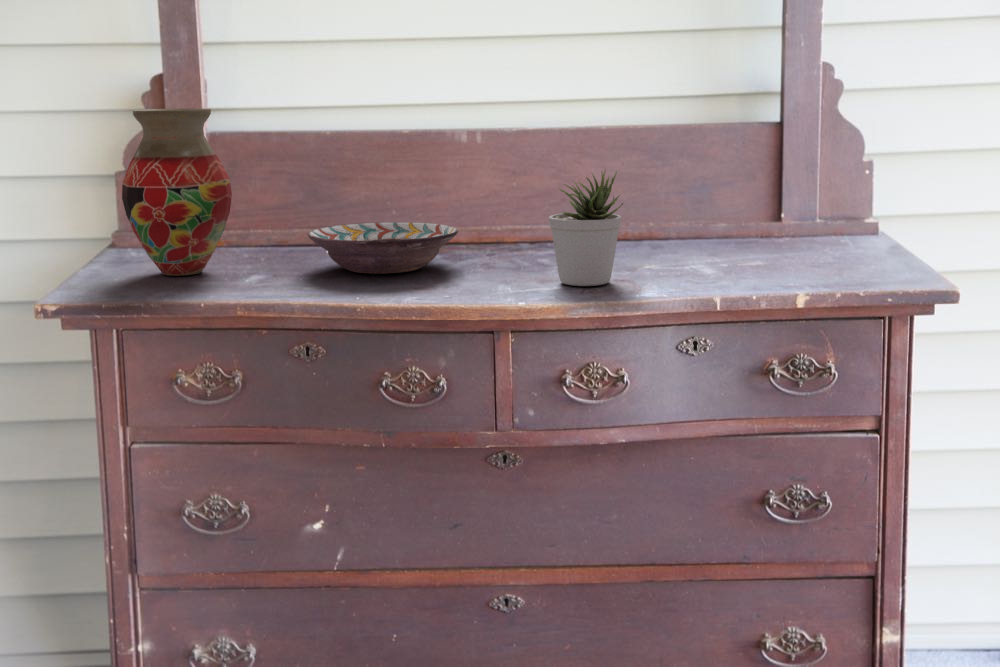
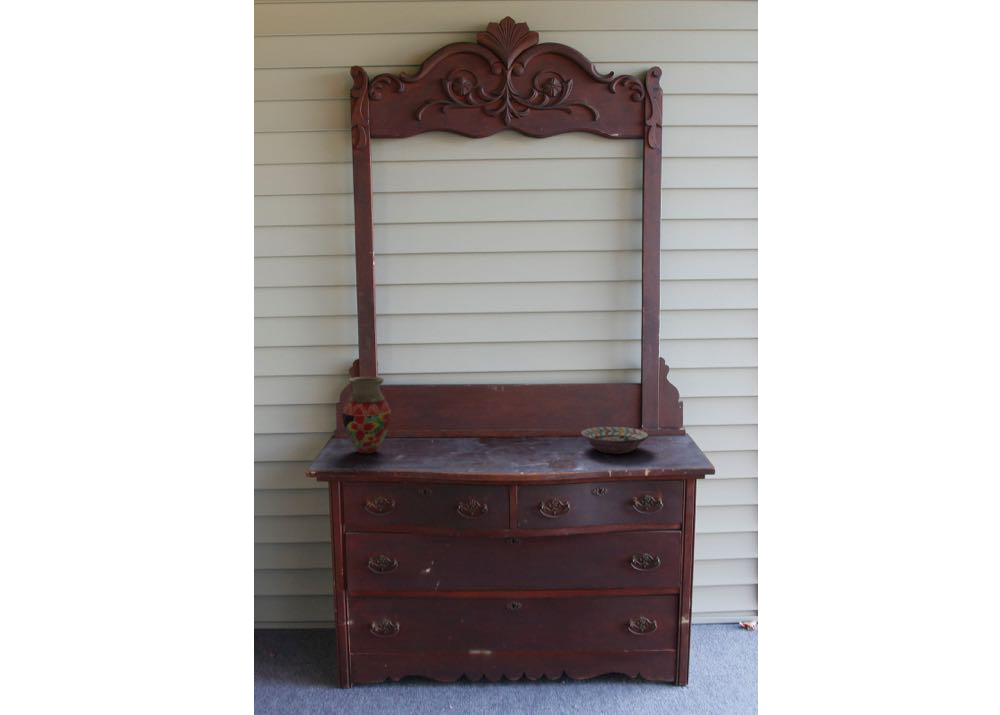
potted plant: present [549,170,623,286] -> none [535,413,568,464]
decorative bowl: present [307,222,458,274] -> present [581,427,649,454]

